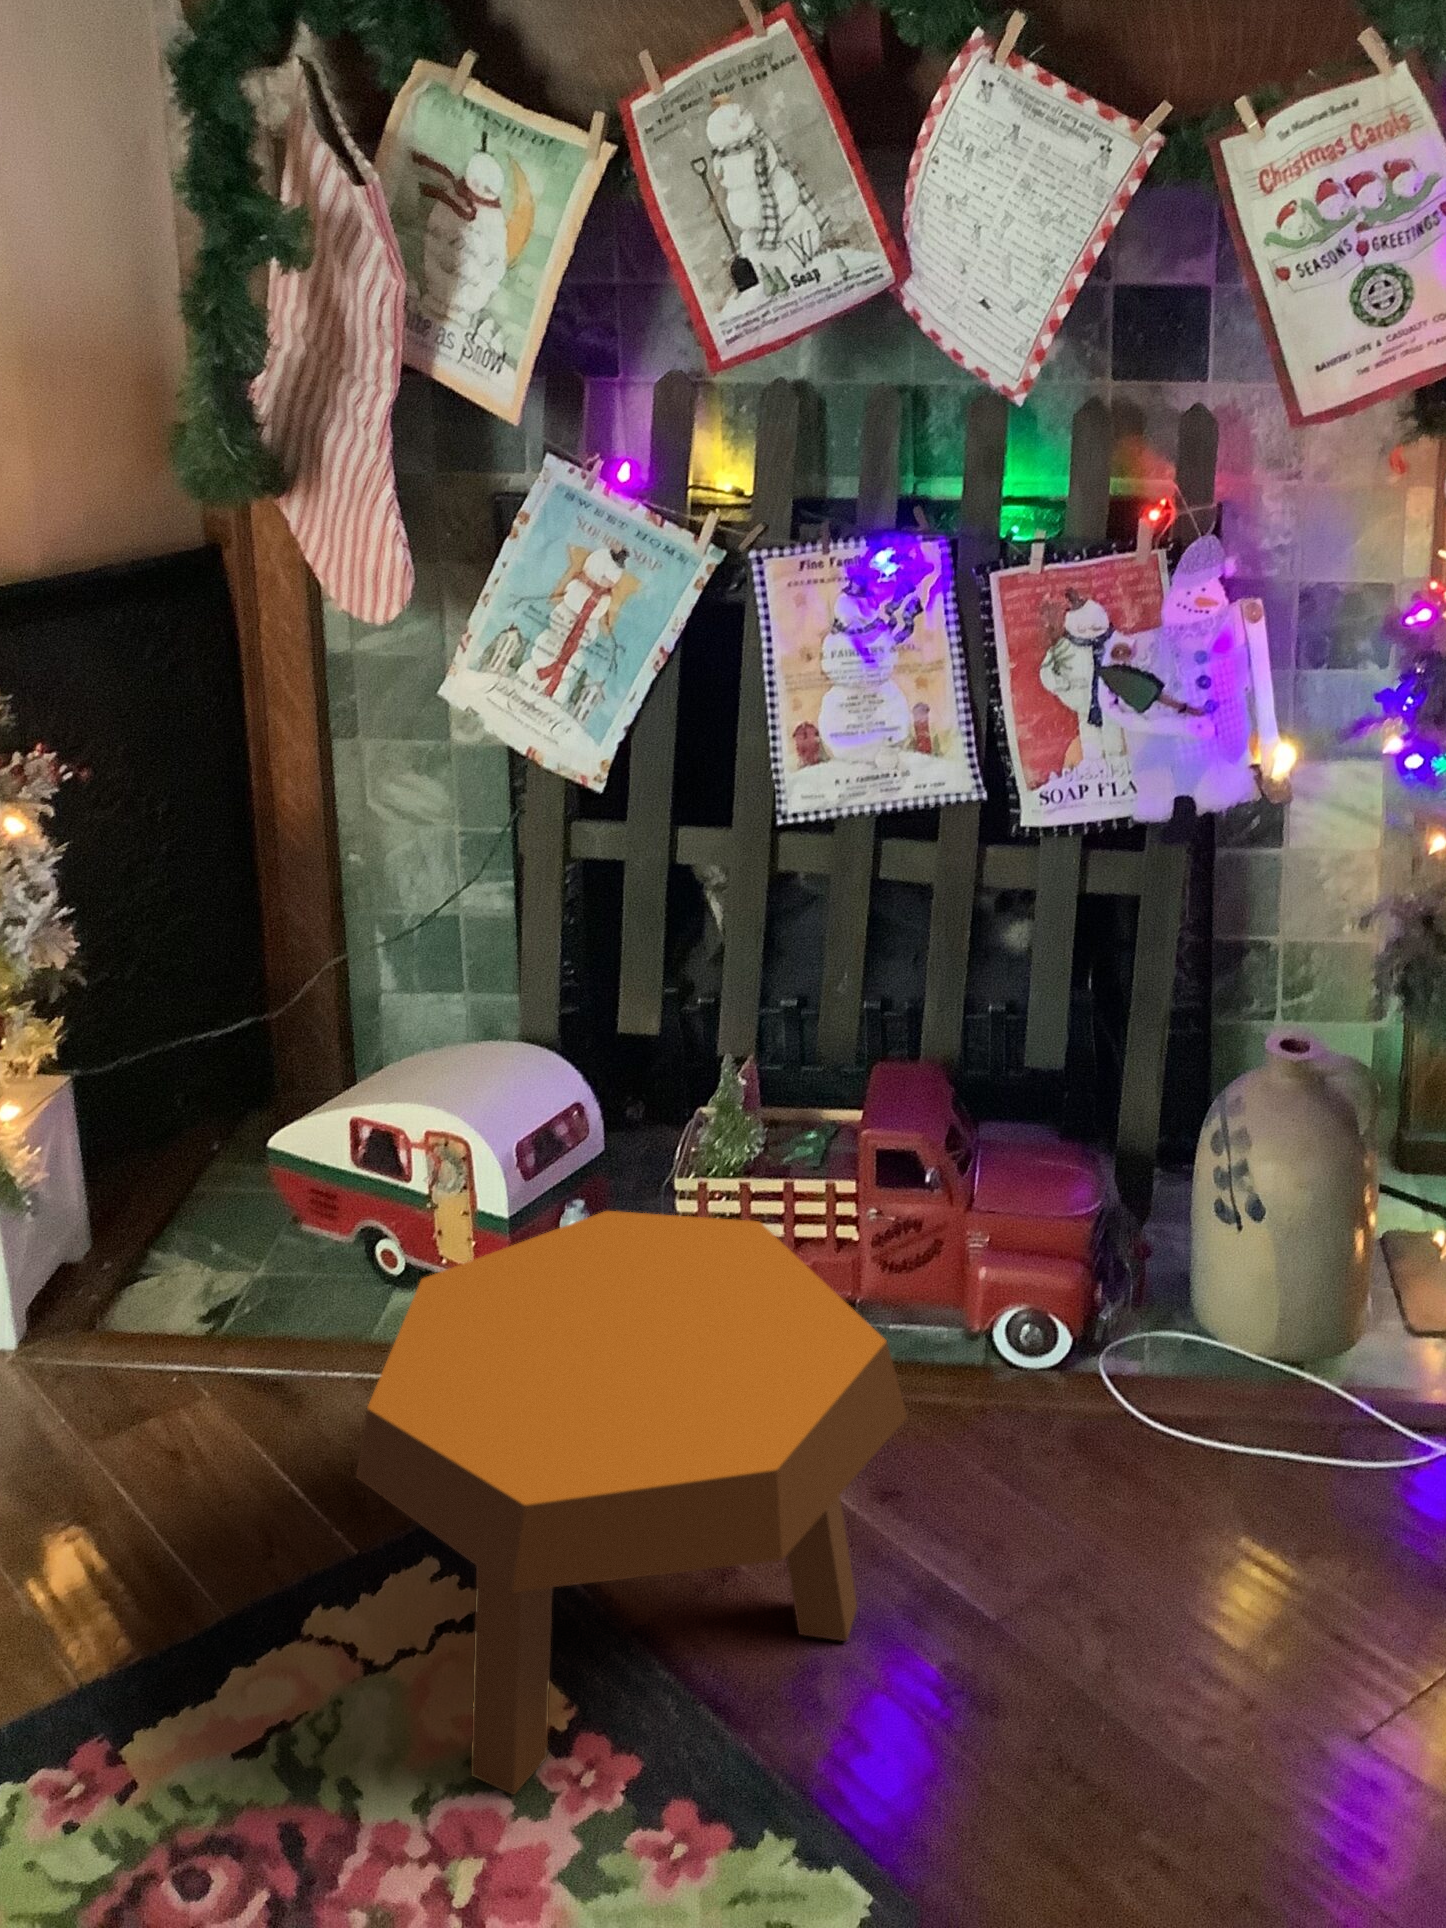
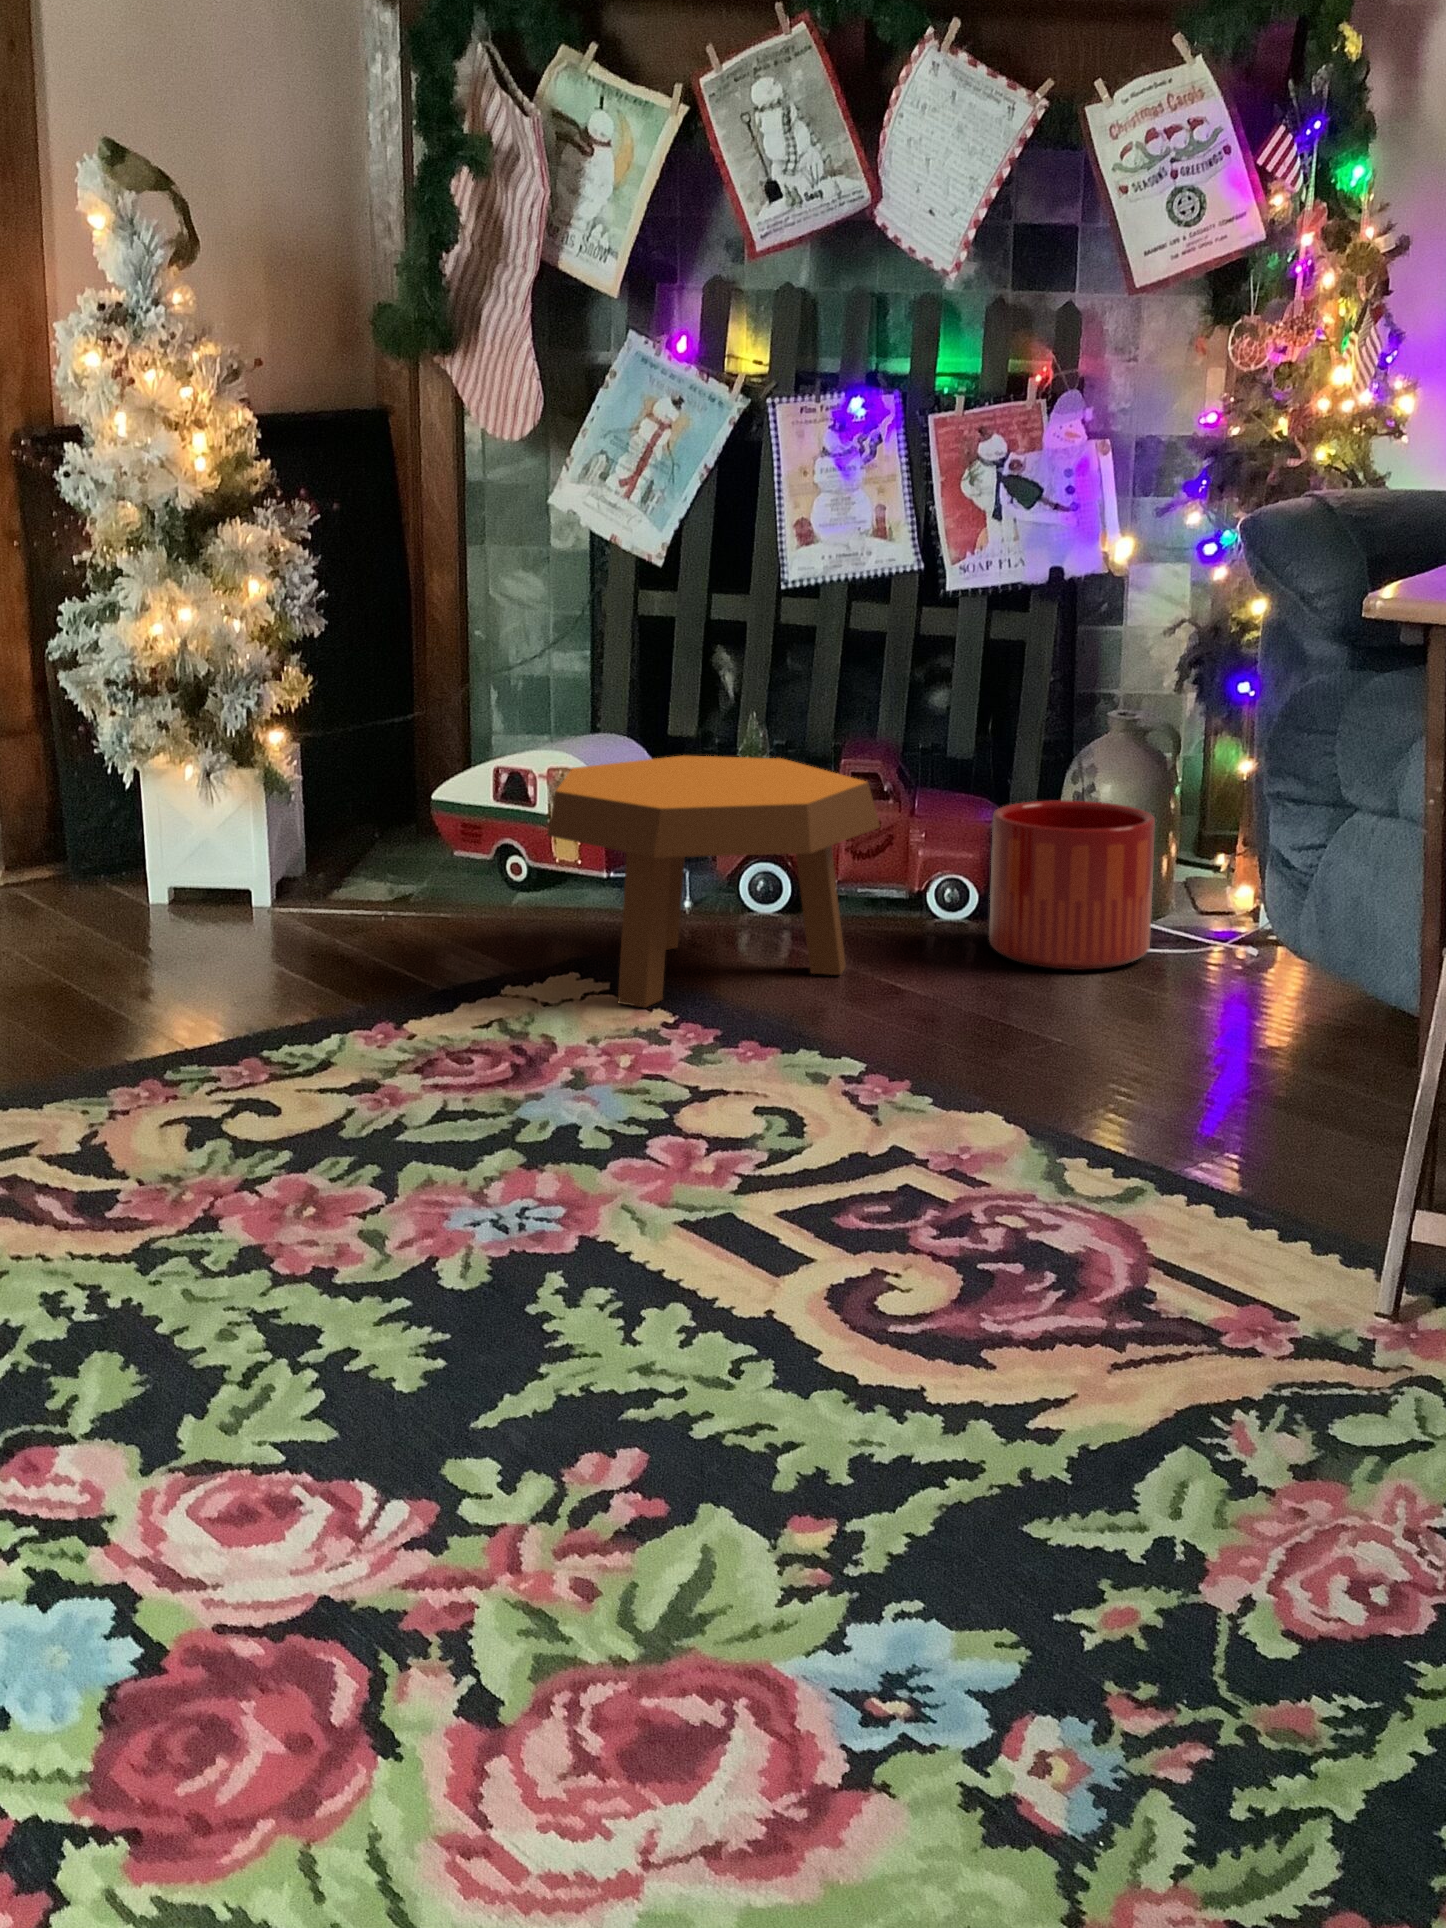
planter: none [1086,1269,1351,1609] -> present [989,800,1155,970]

